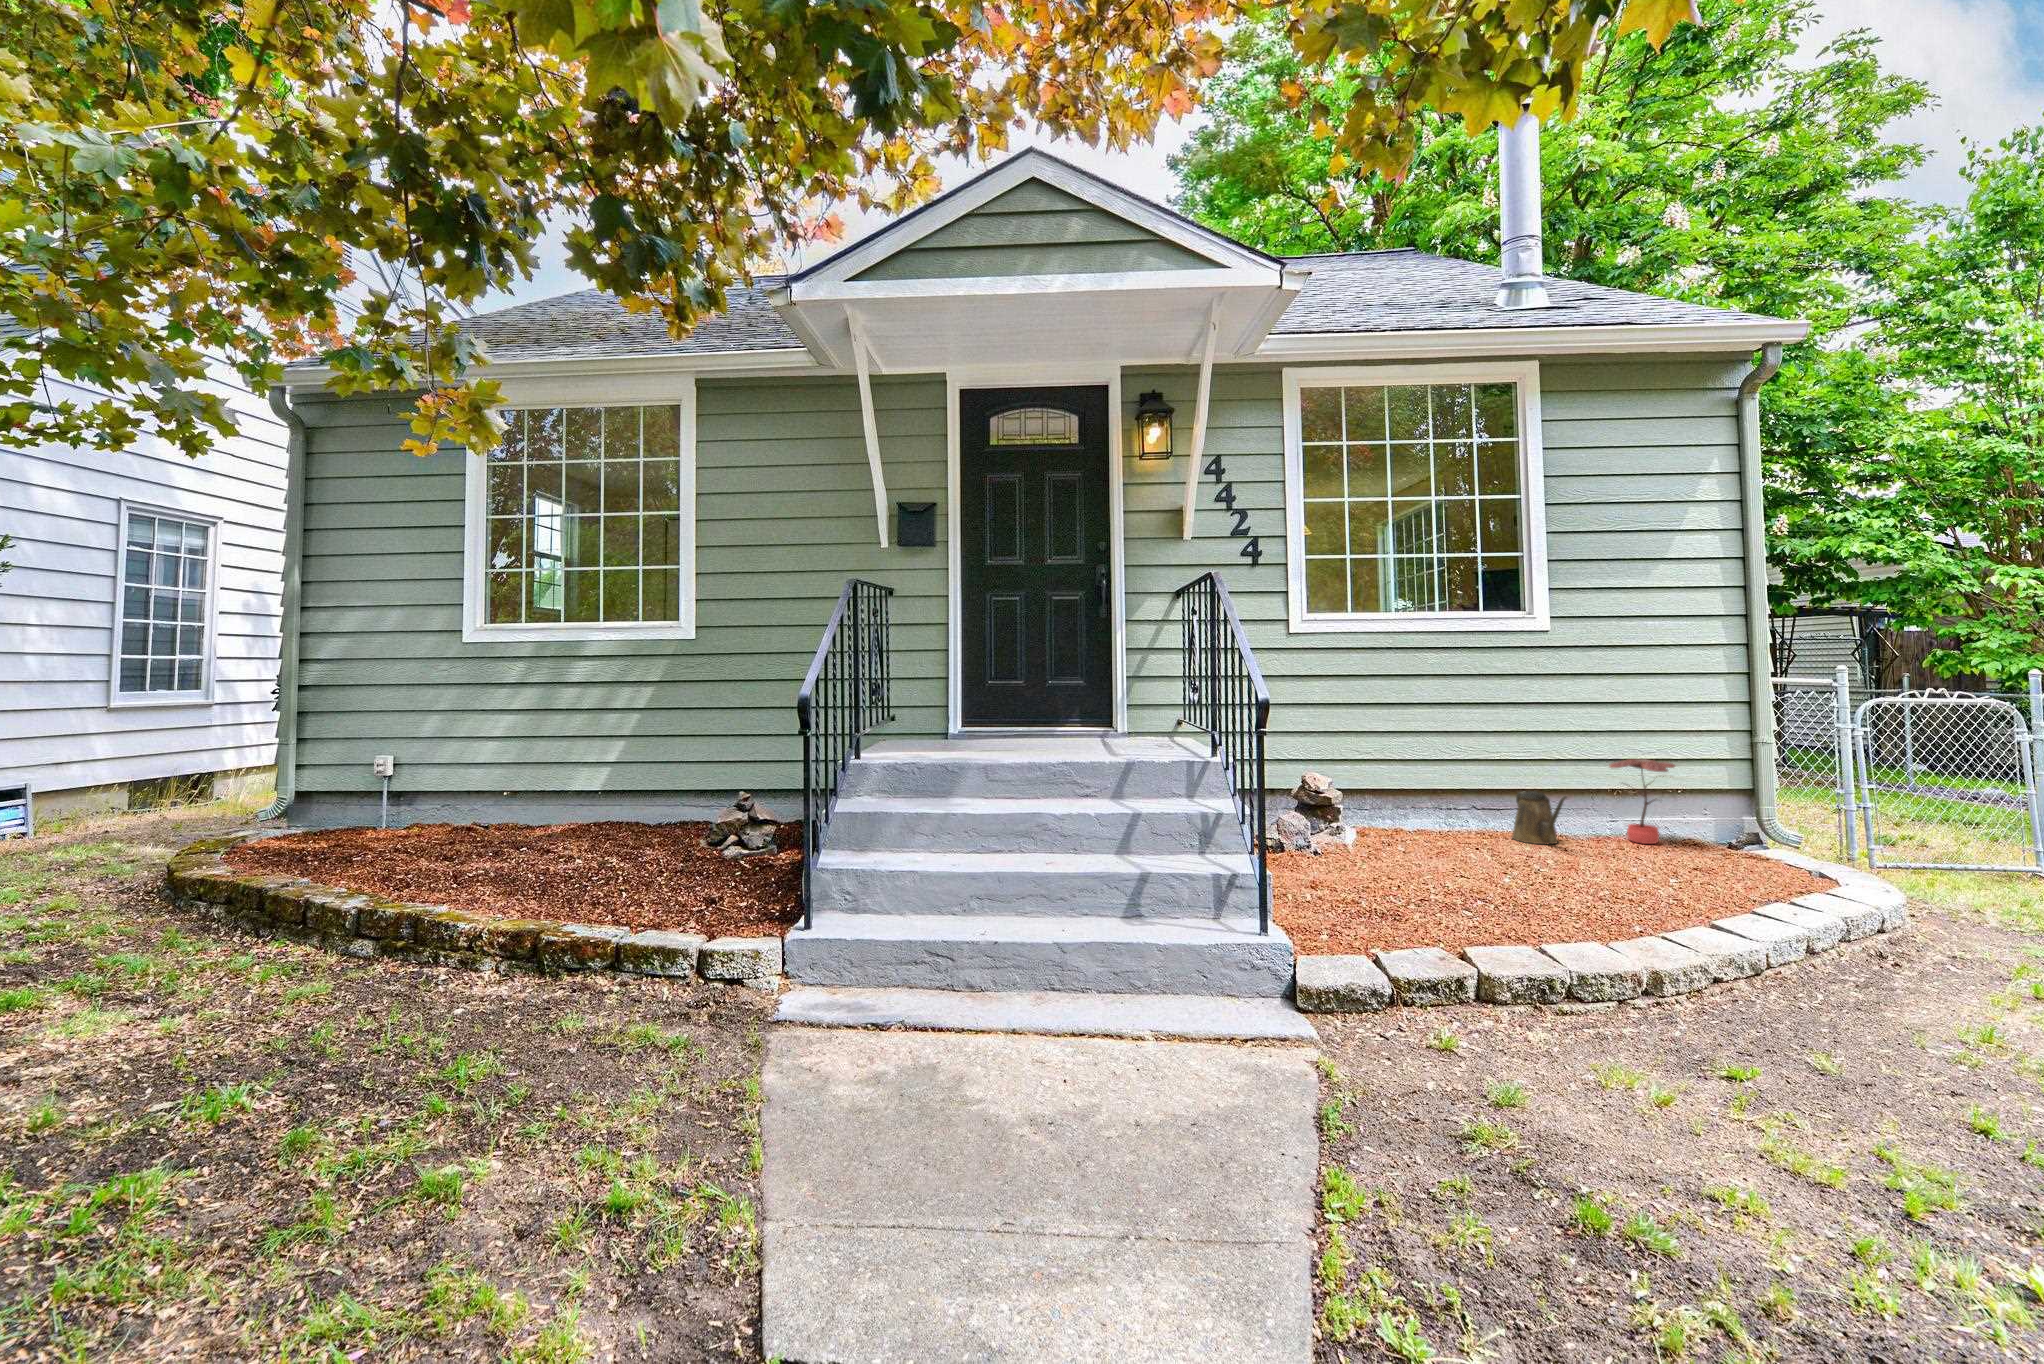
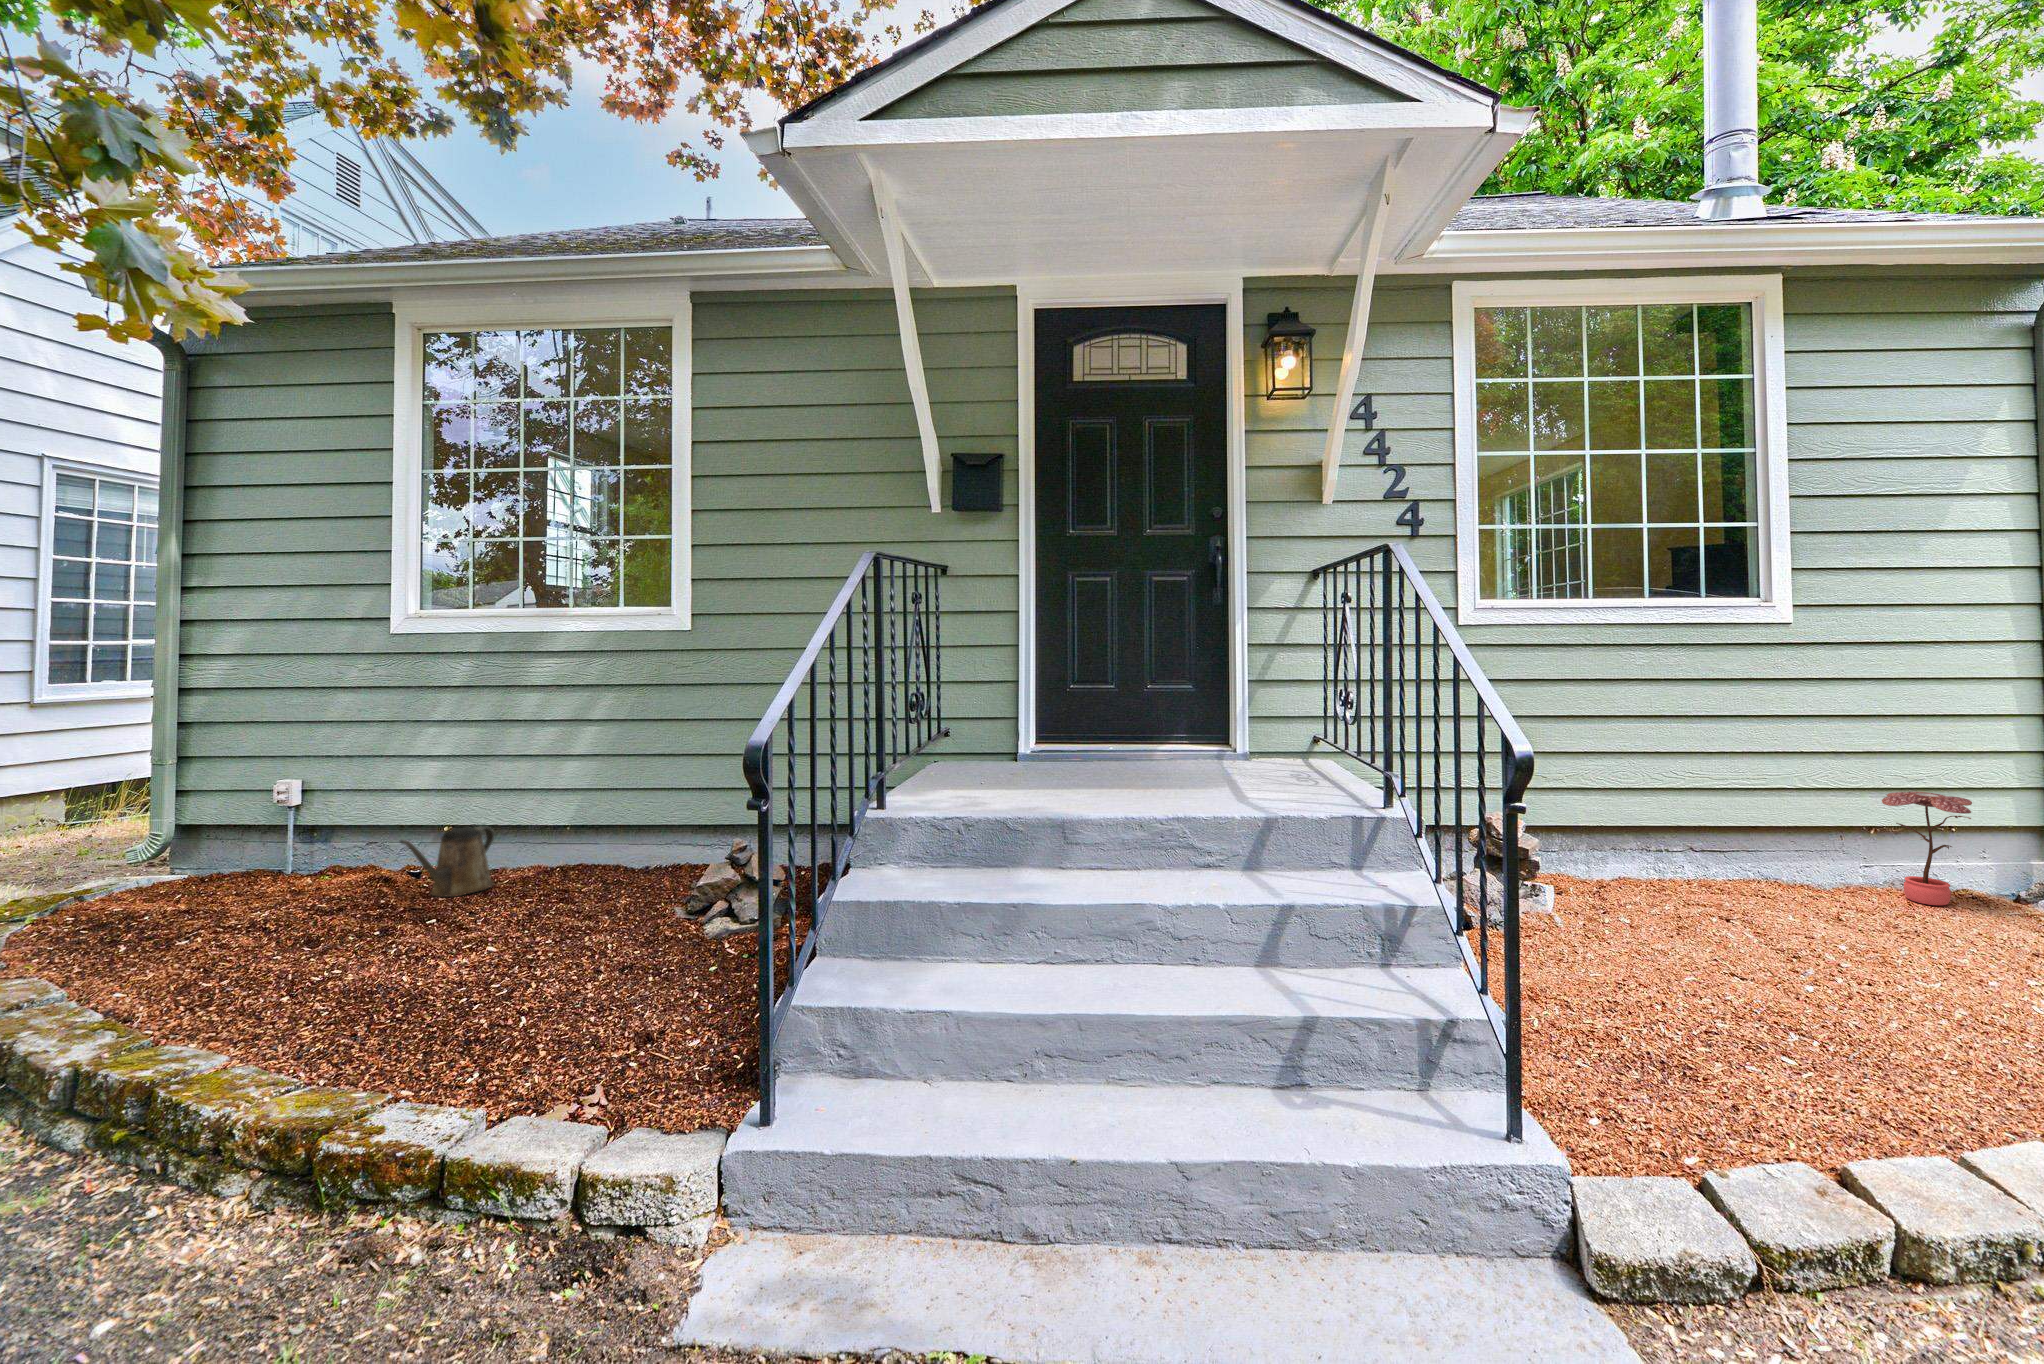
watering can: present [1512,791,1567,845] -> present [400,827,494,897]

